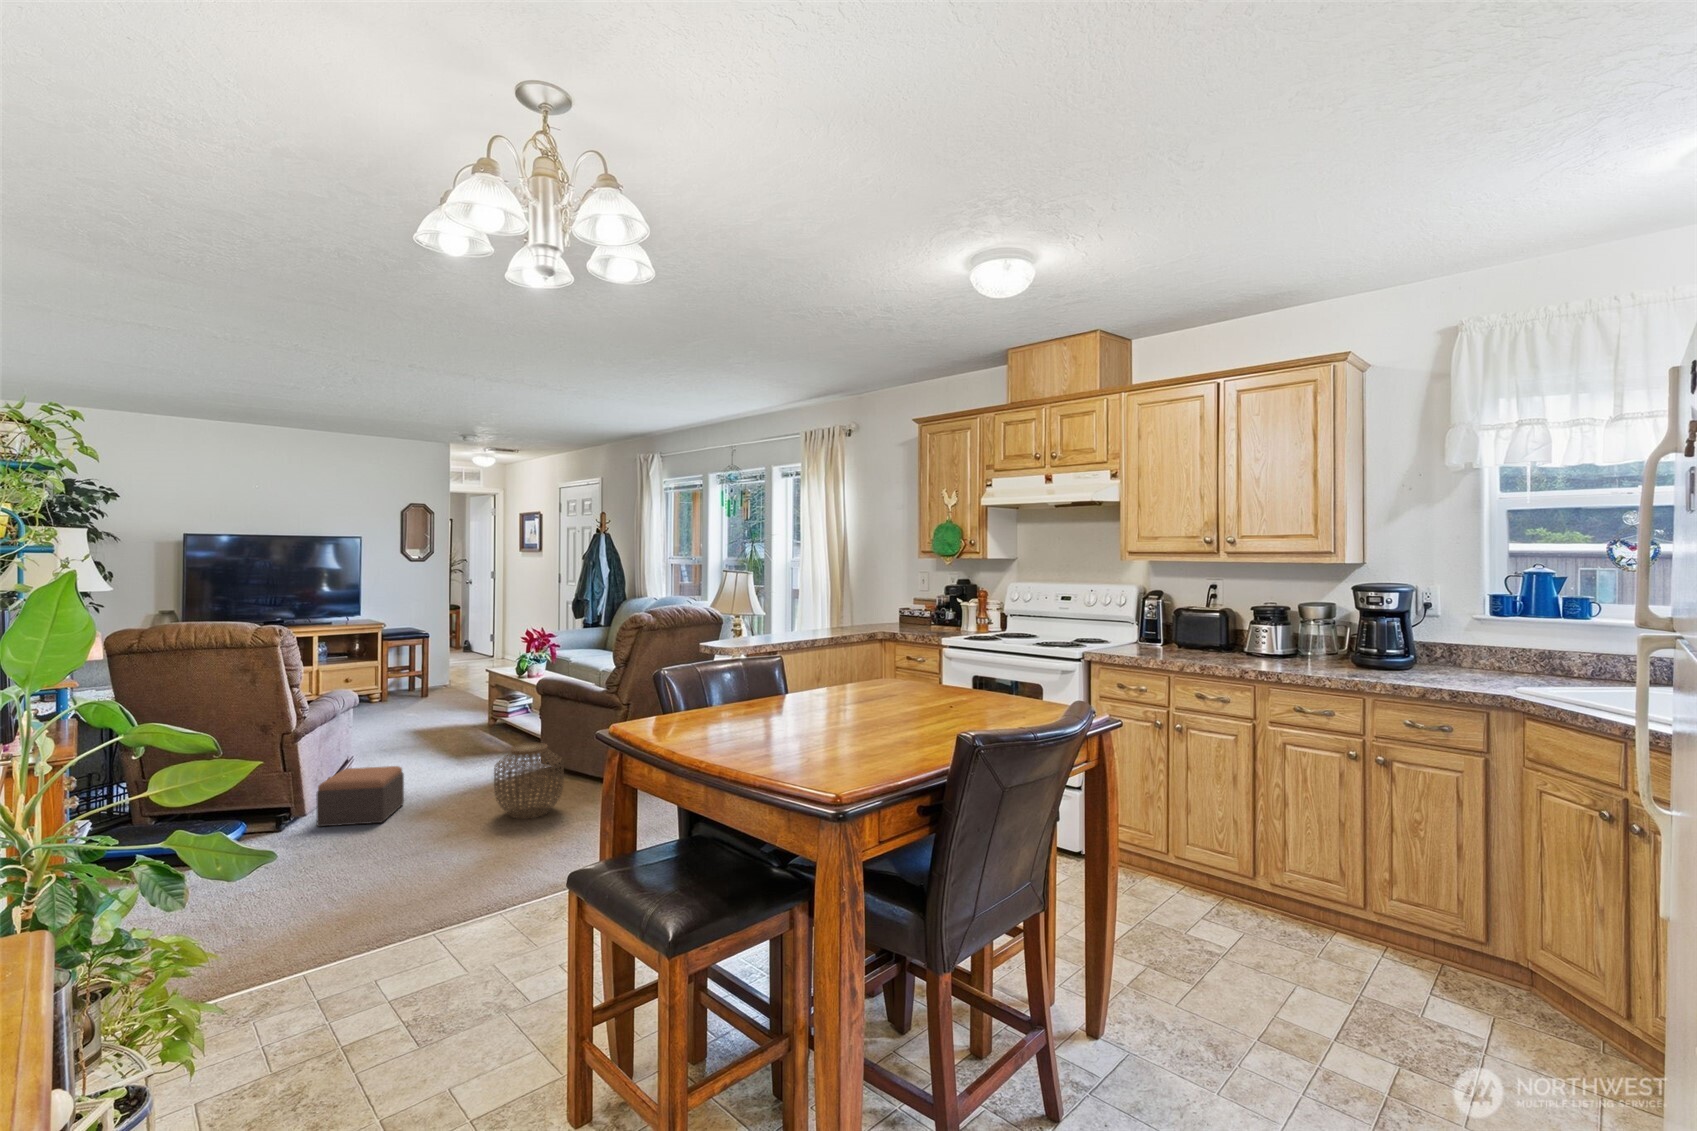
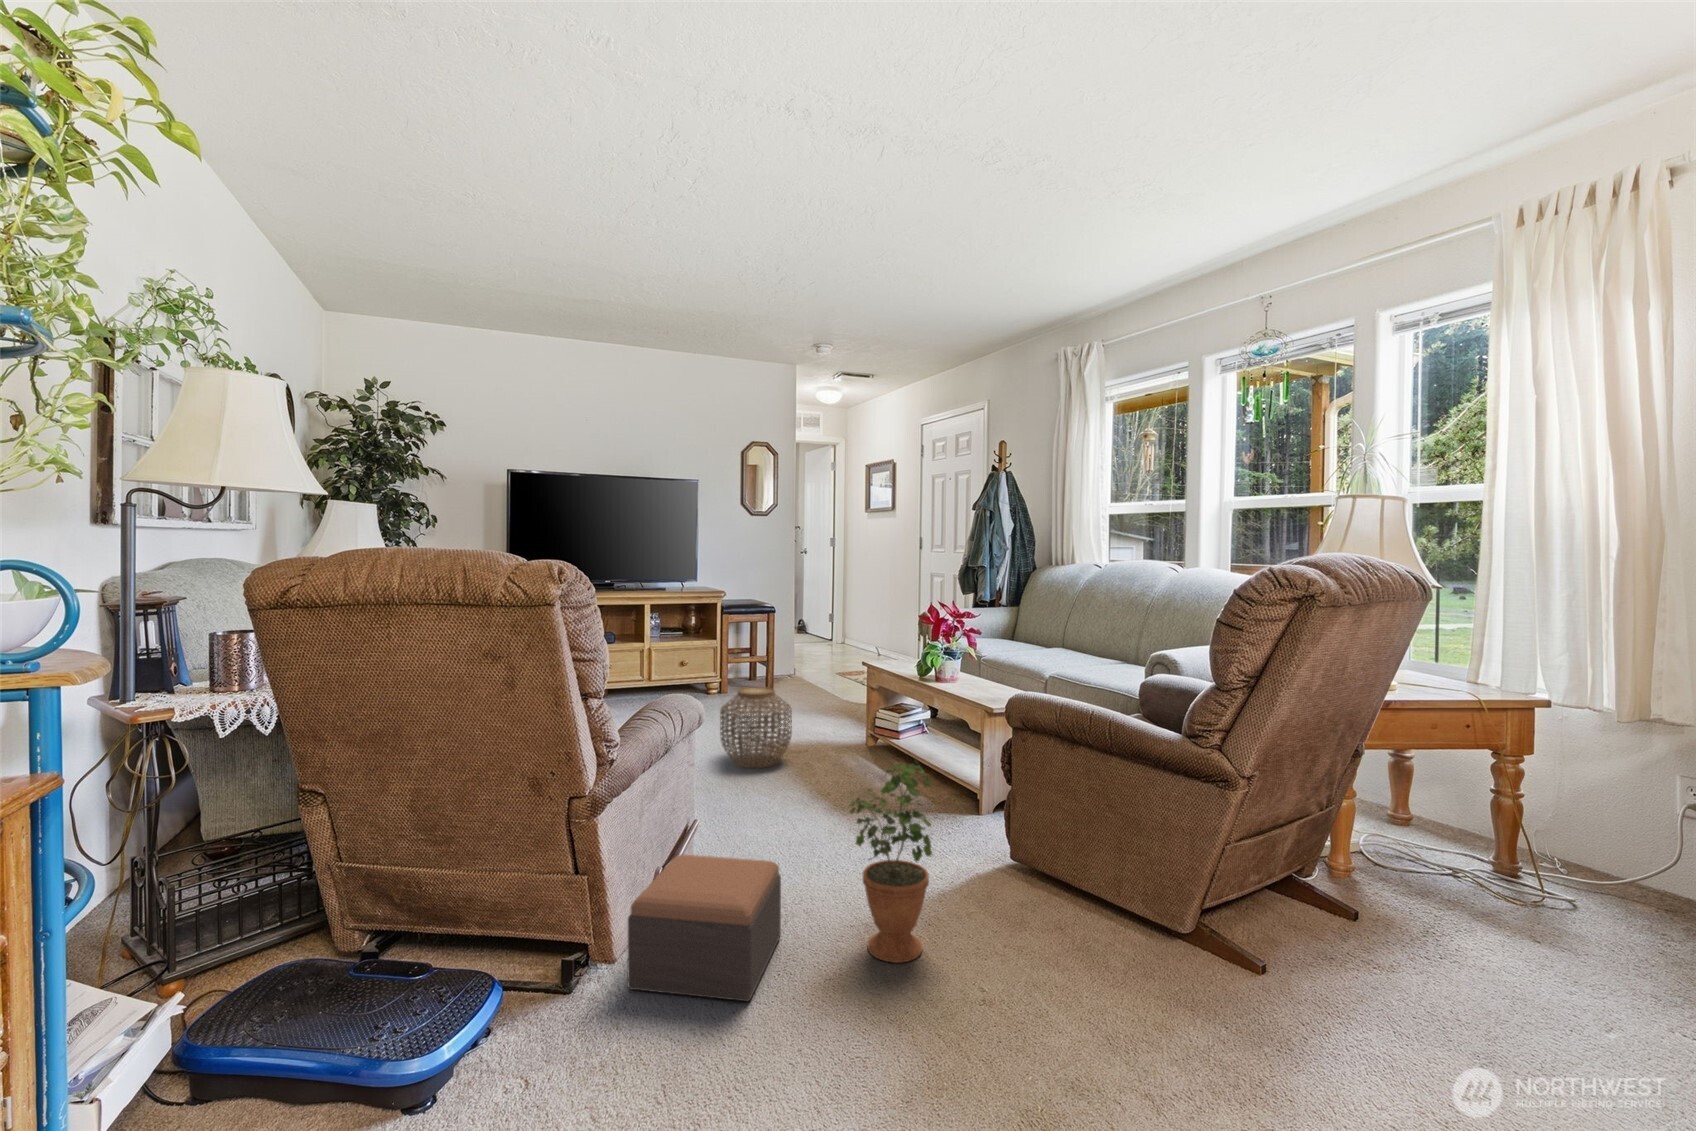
potted plant: none [439,707,485,805] -> present [850,760,932,963]
woven basket: present [494,743,564,819] -> present [720,687,792,768]

